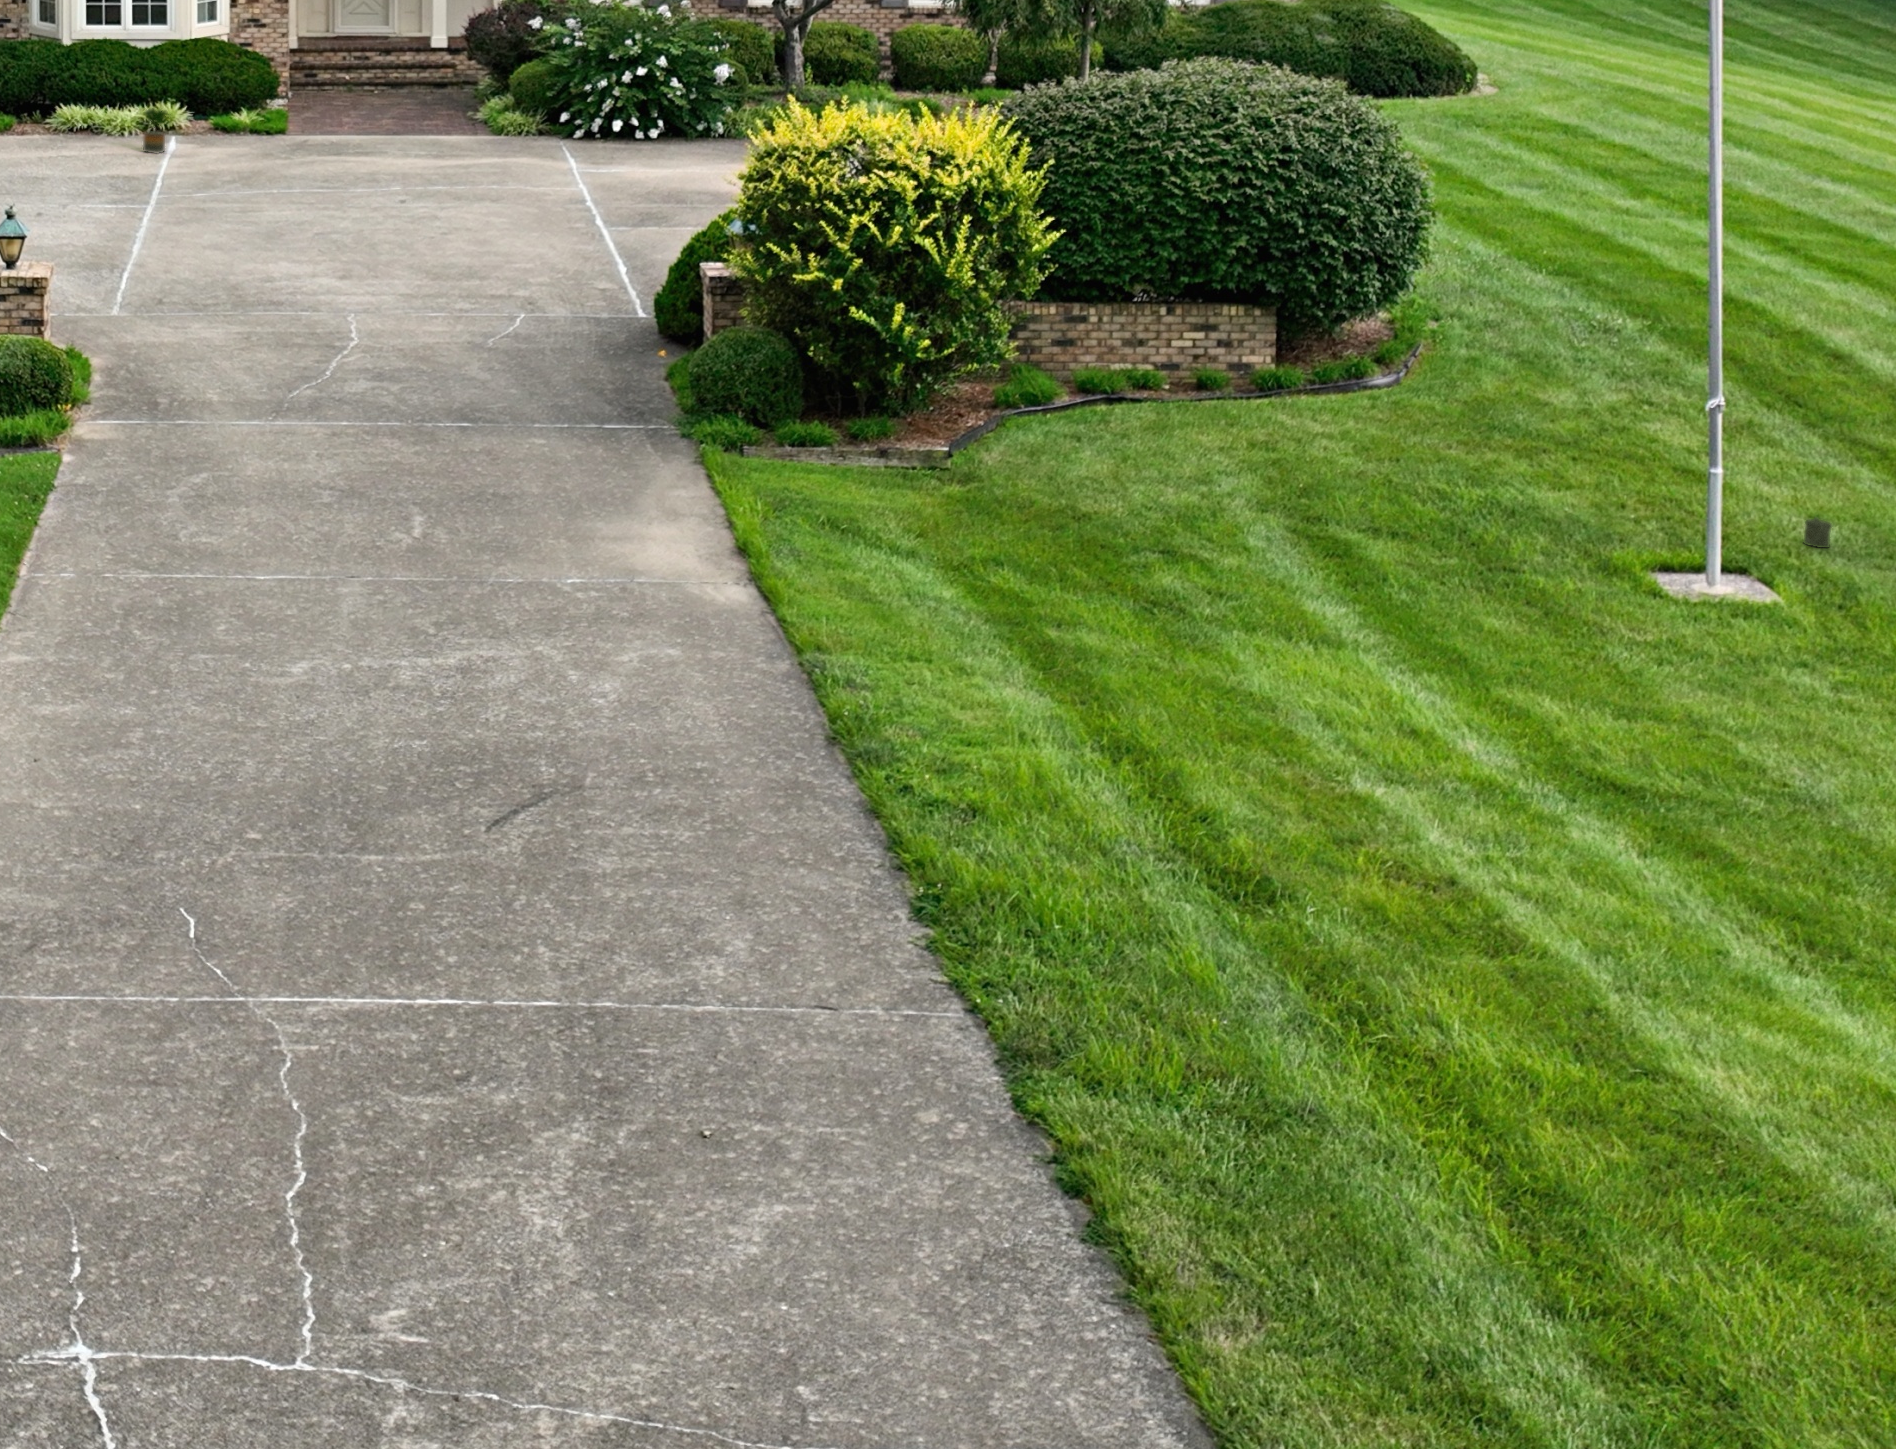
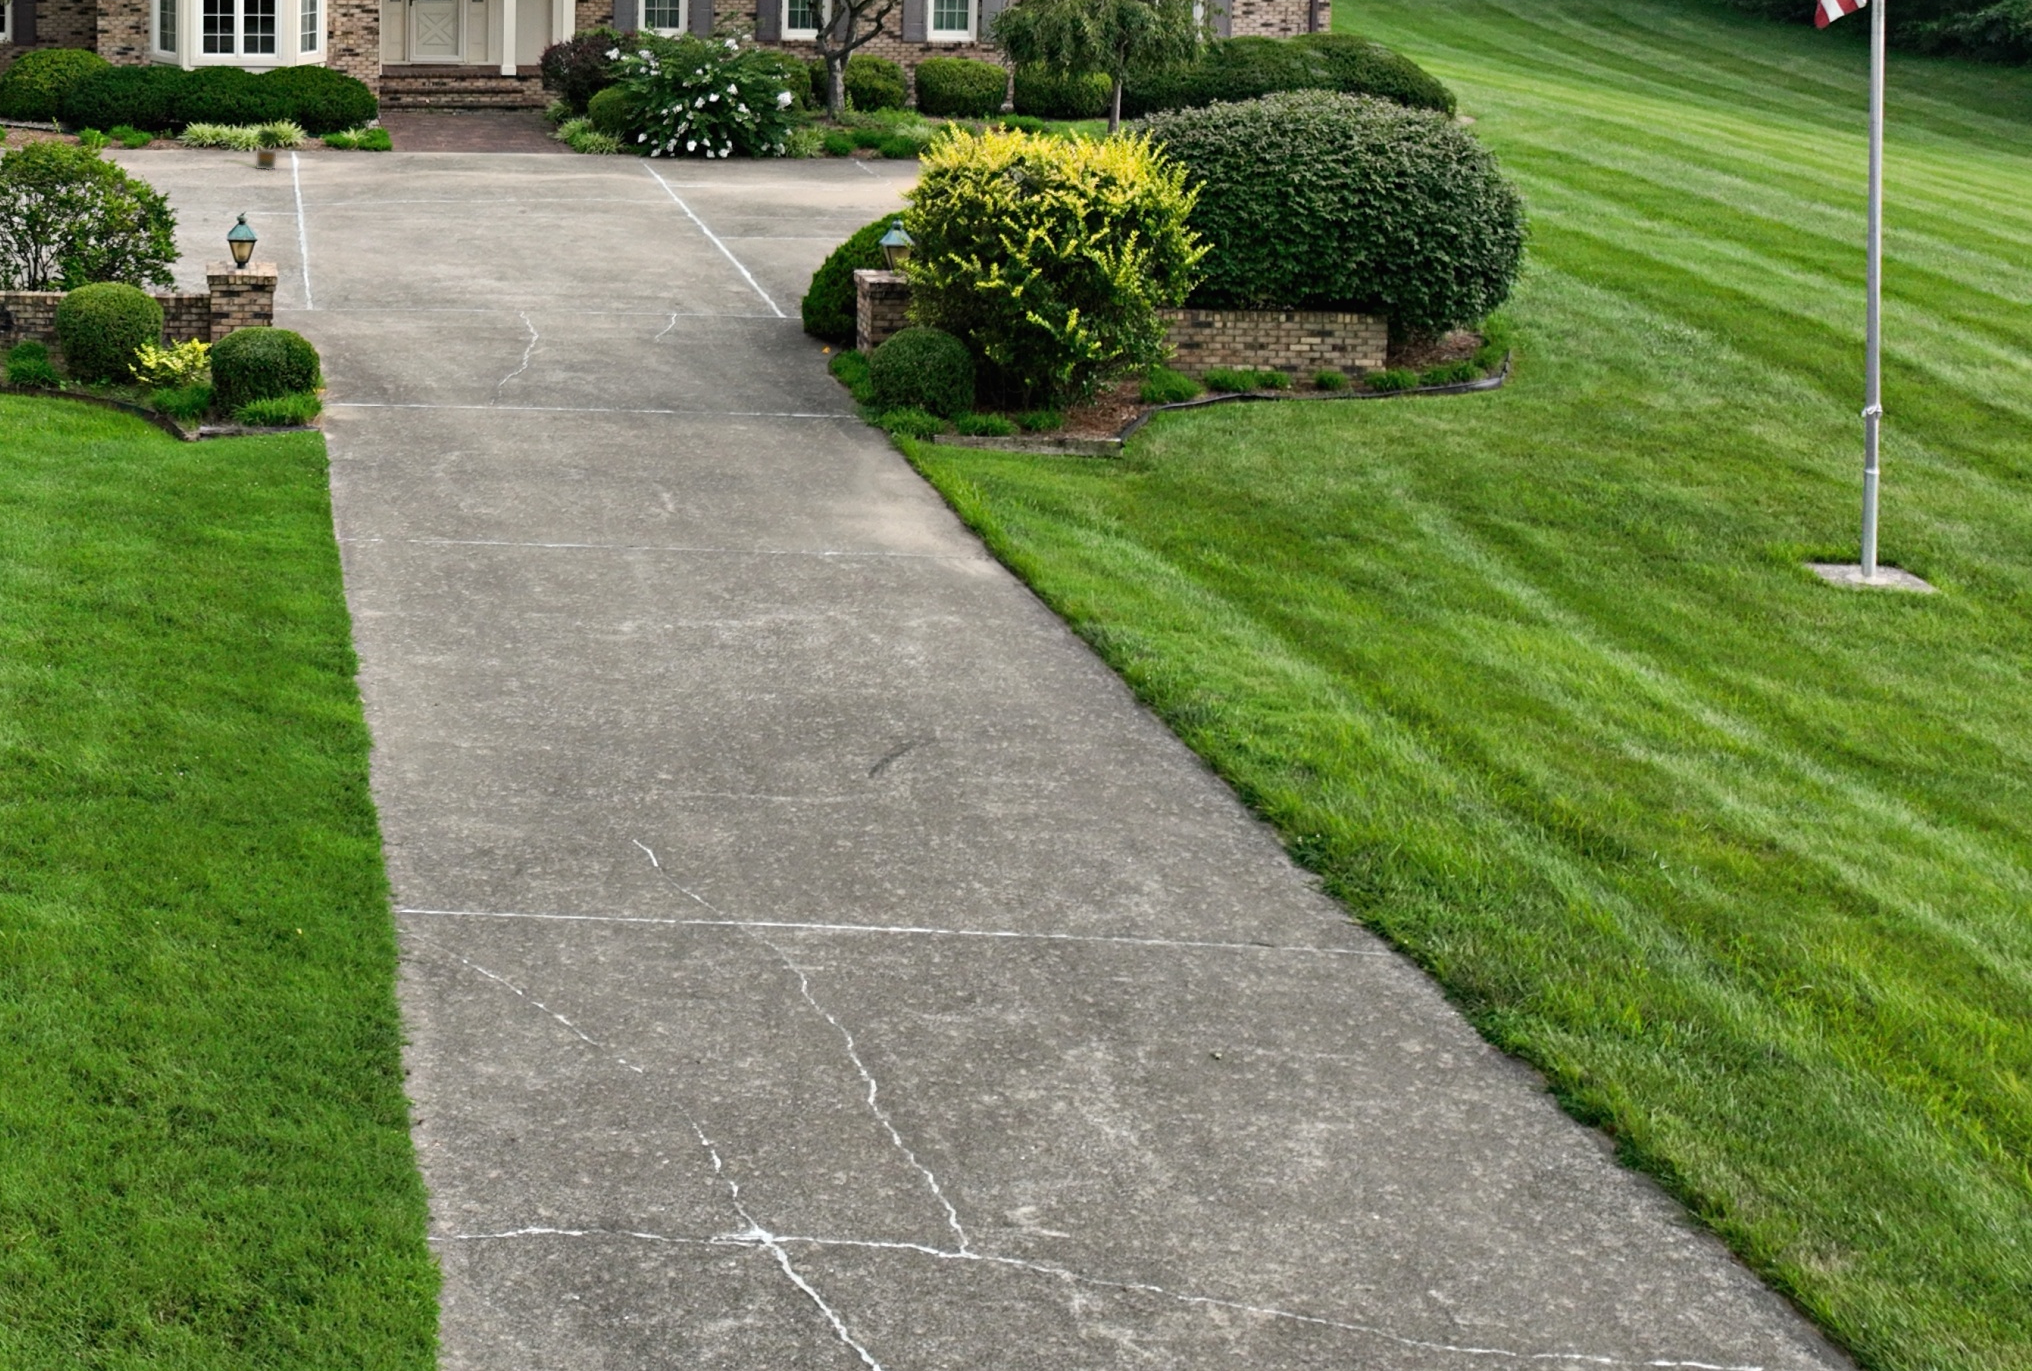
watering can: present [1804,518,1832,548] -> none [1955,520,1985,549]

